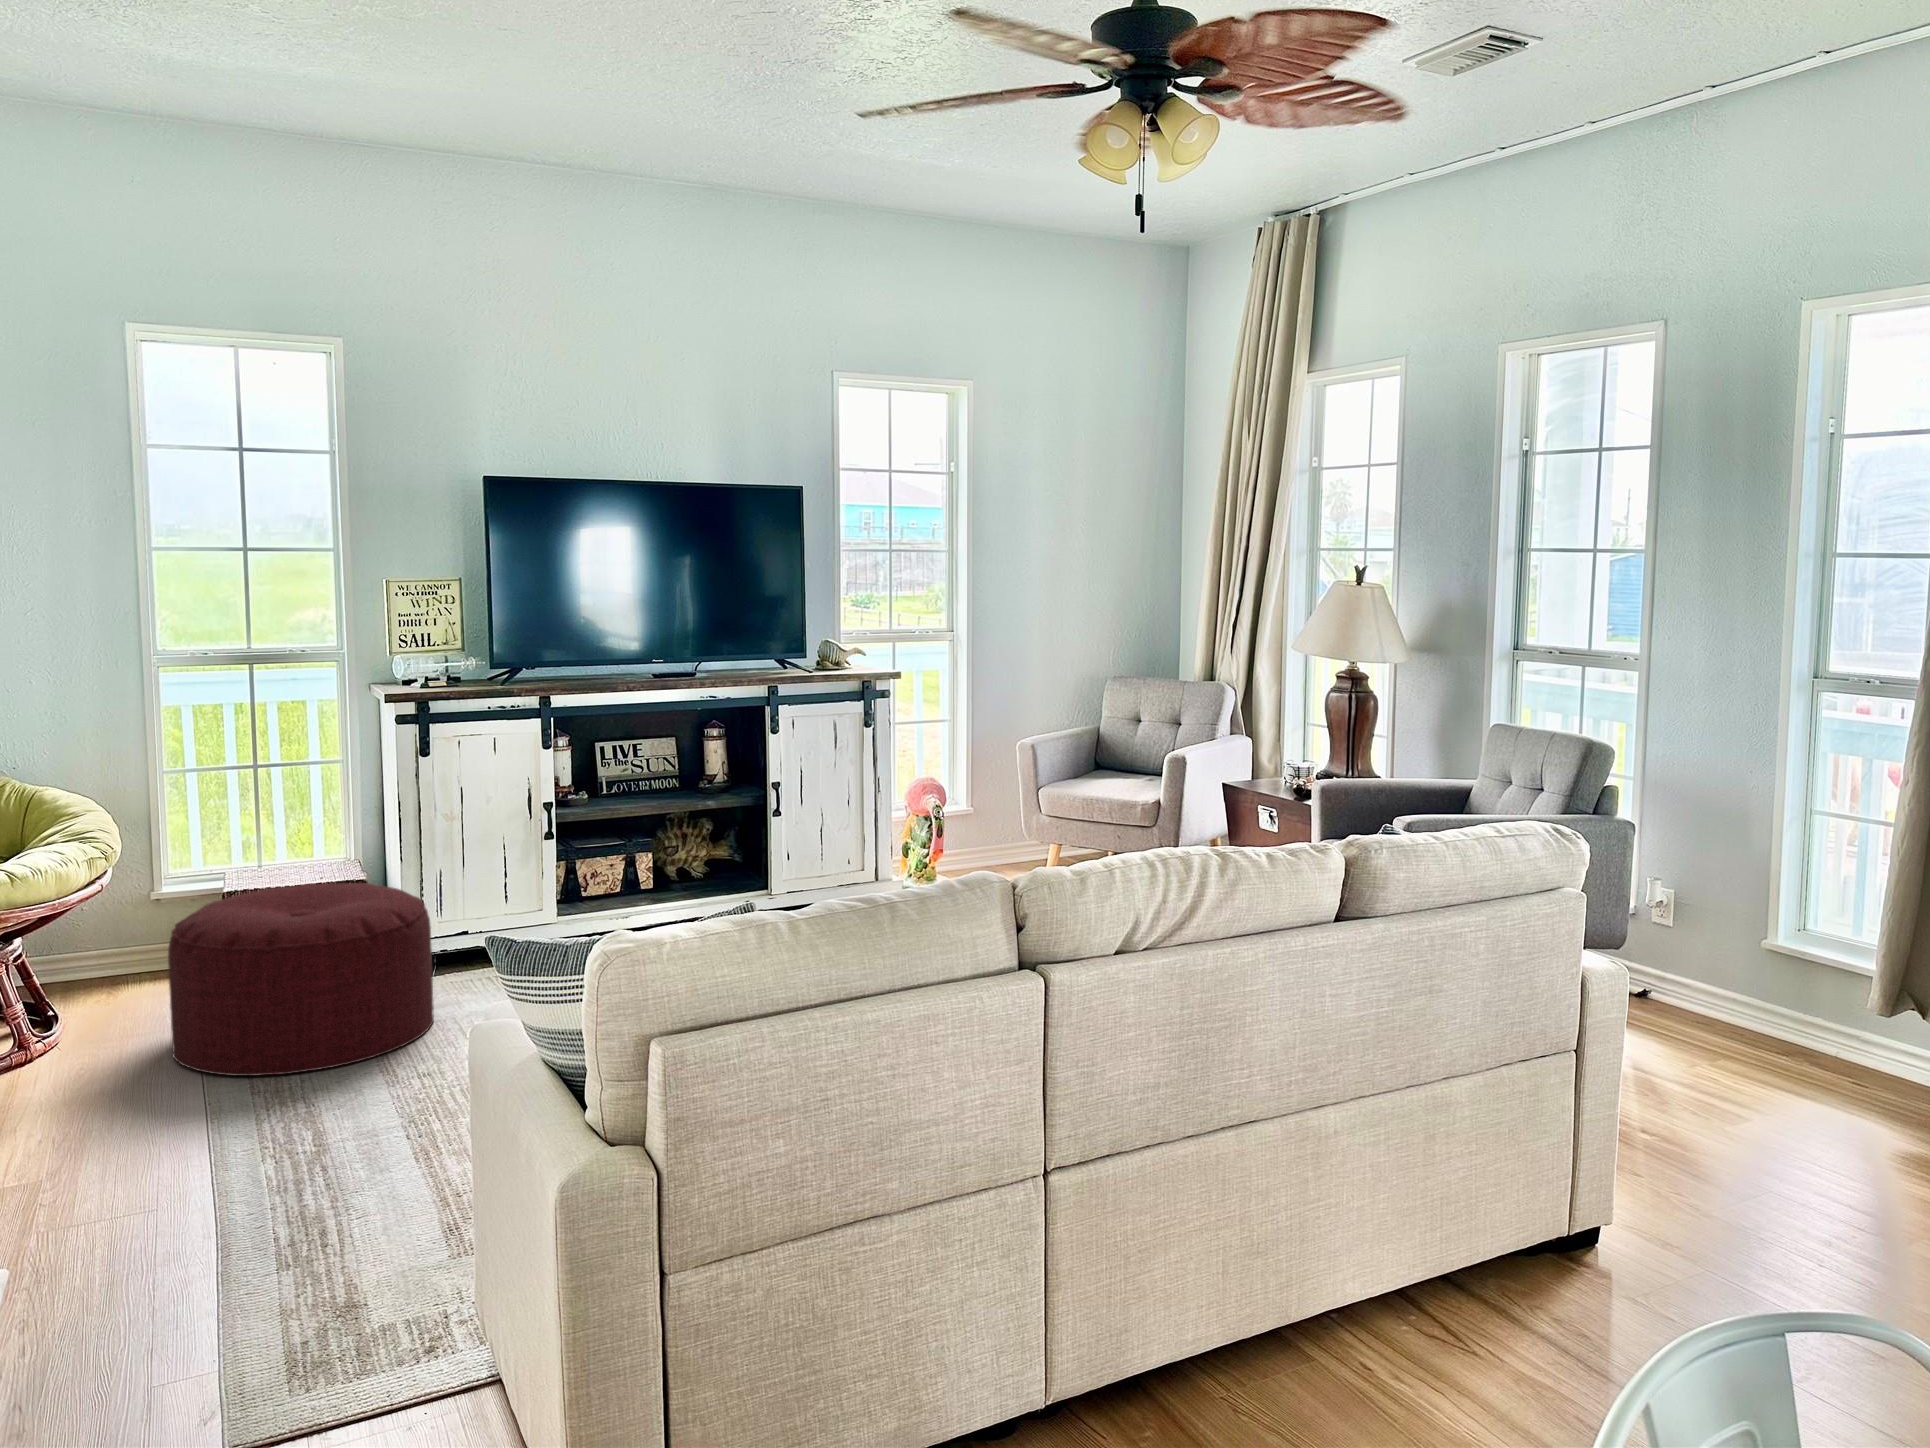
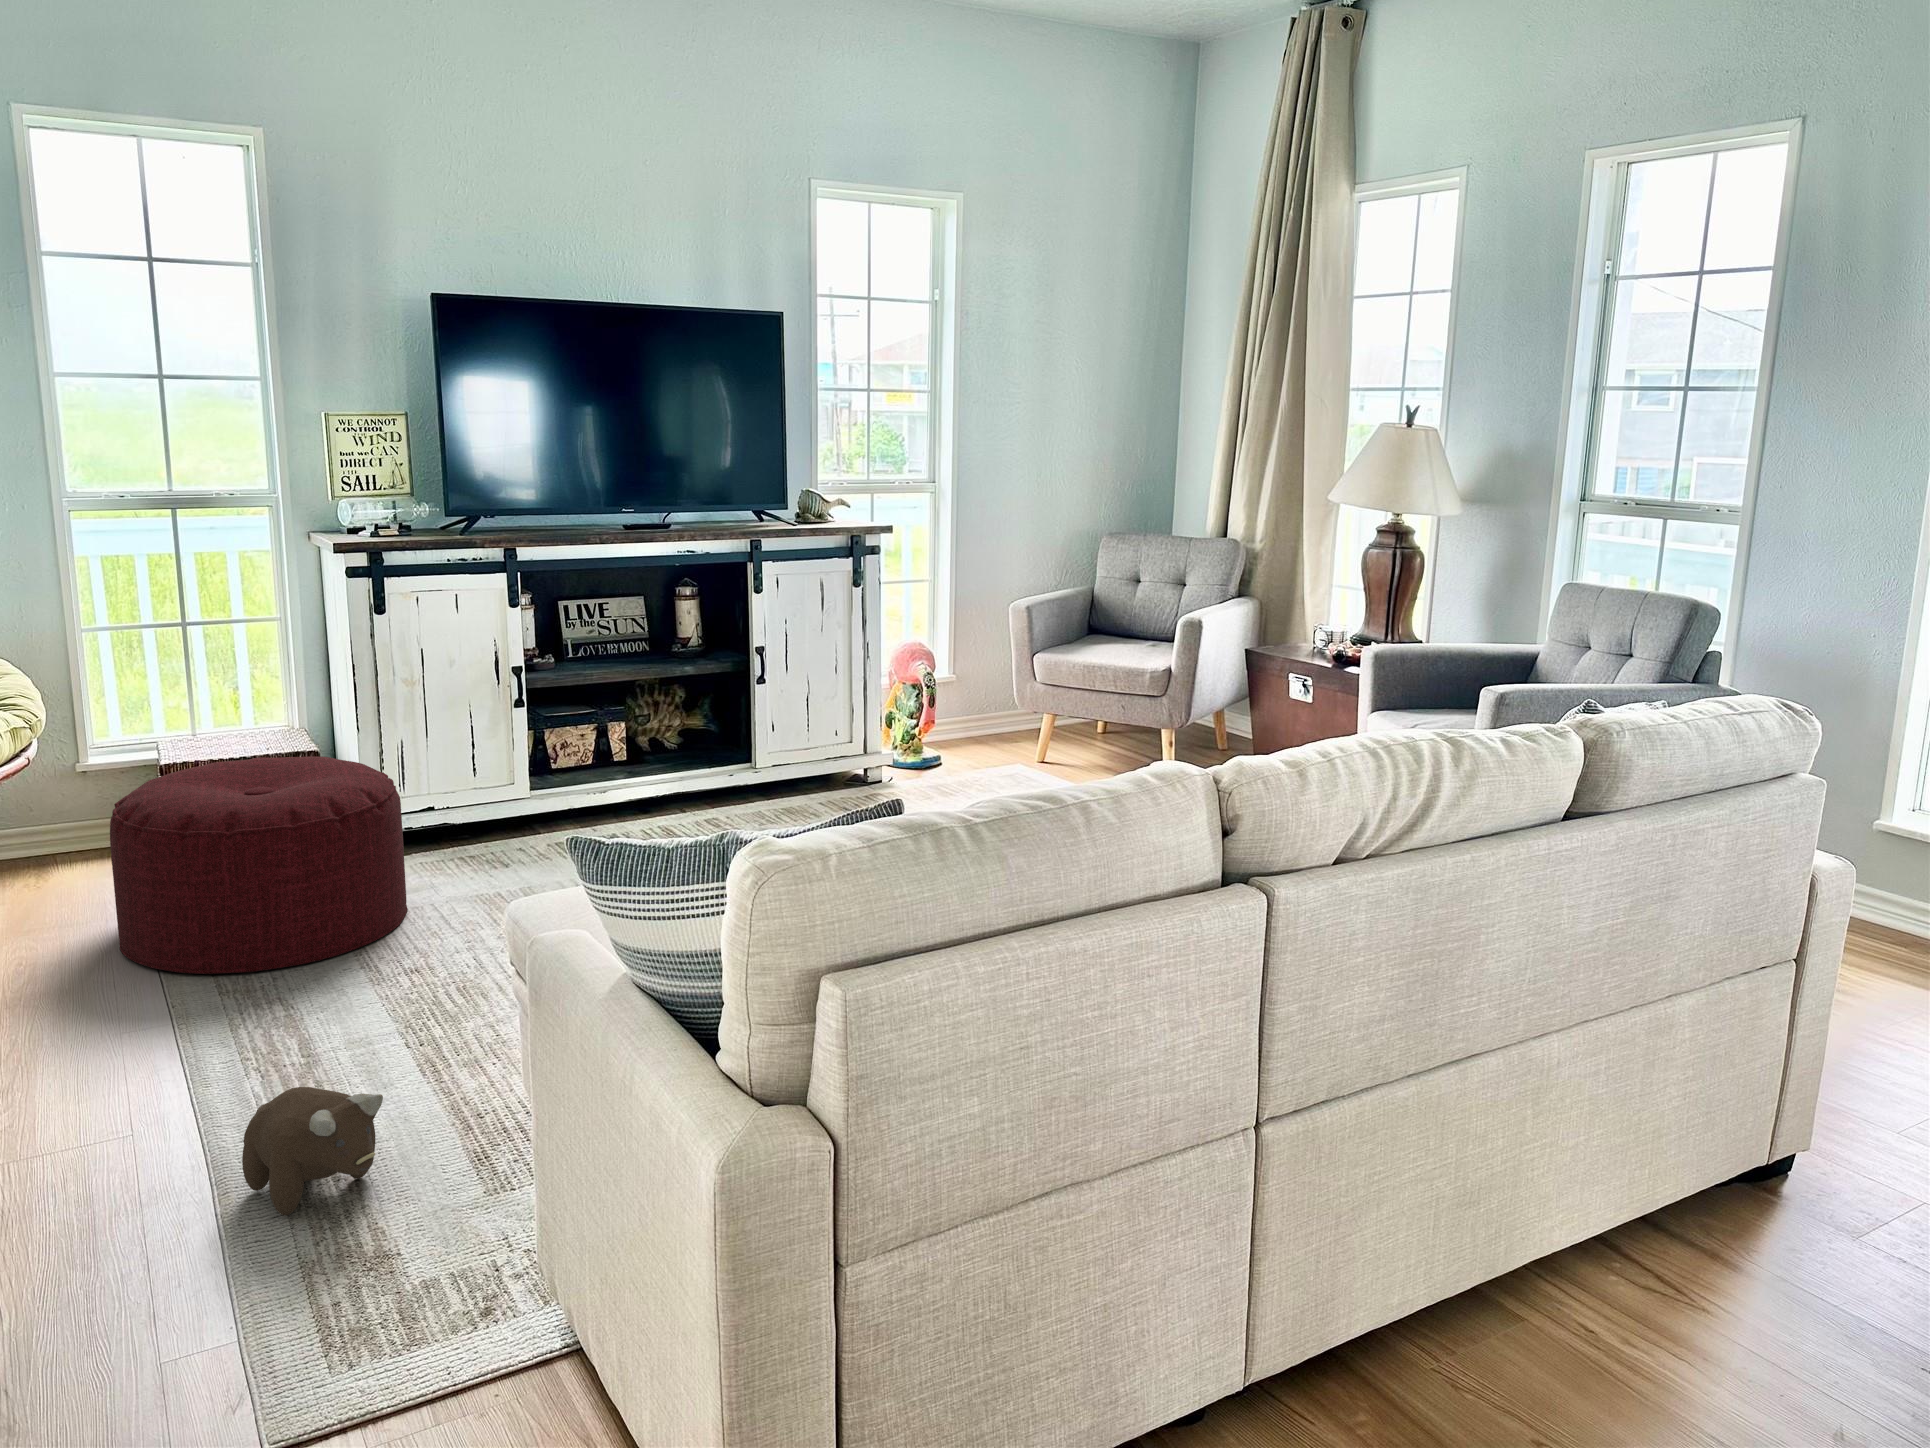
plush toy: none [242,1162,363,1274] -> present [242,1087,383,1216]

